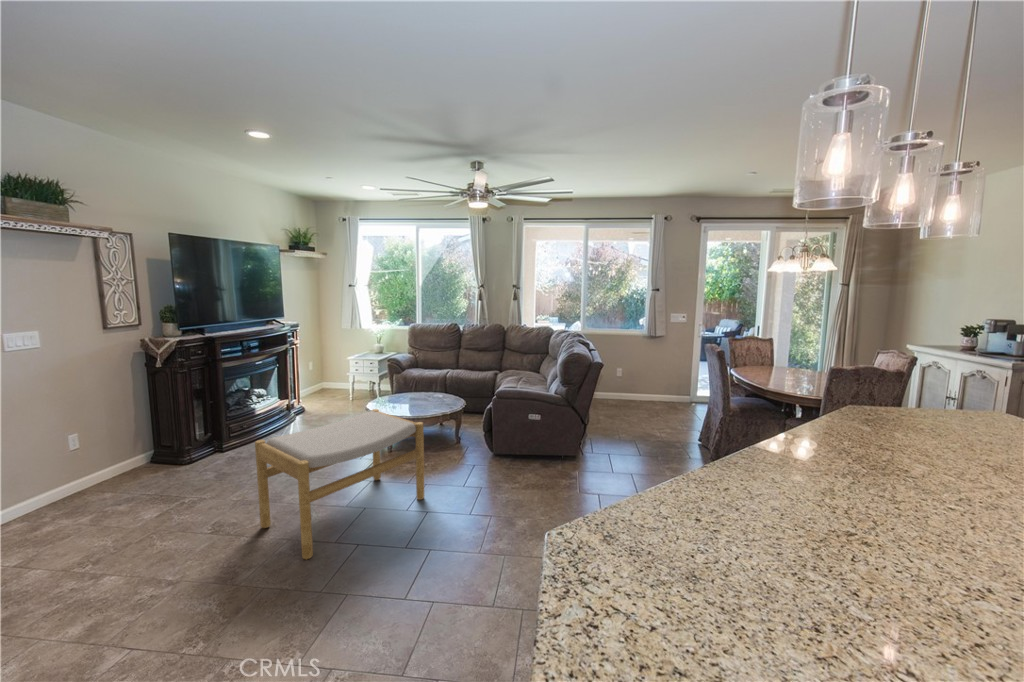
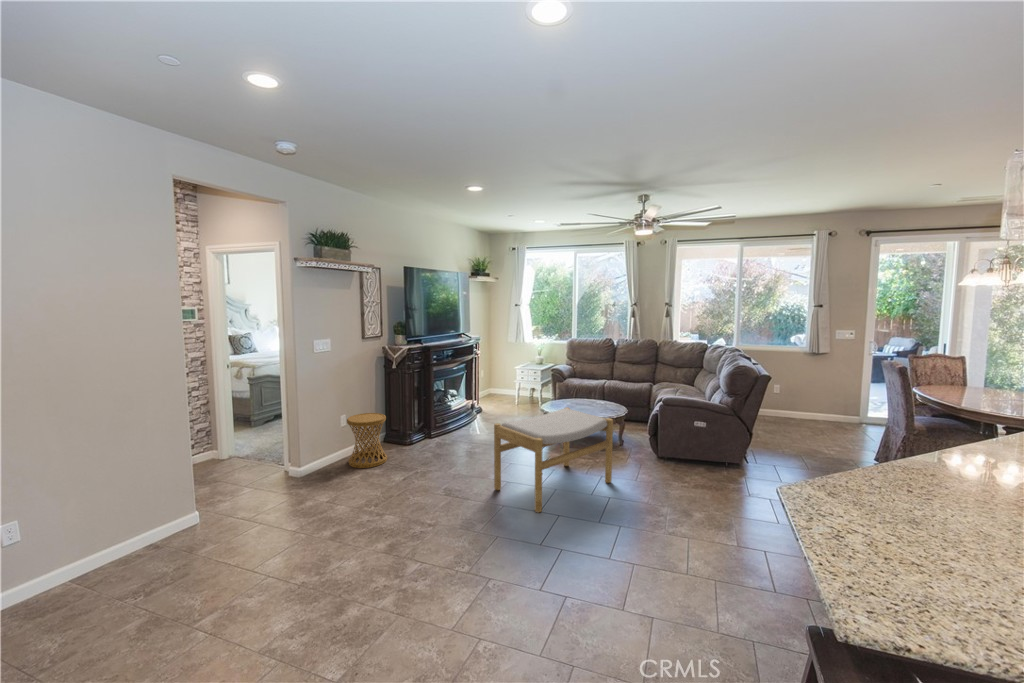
side table: none [44,430,125,512] -> present [347,413,387,468]

